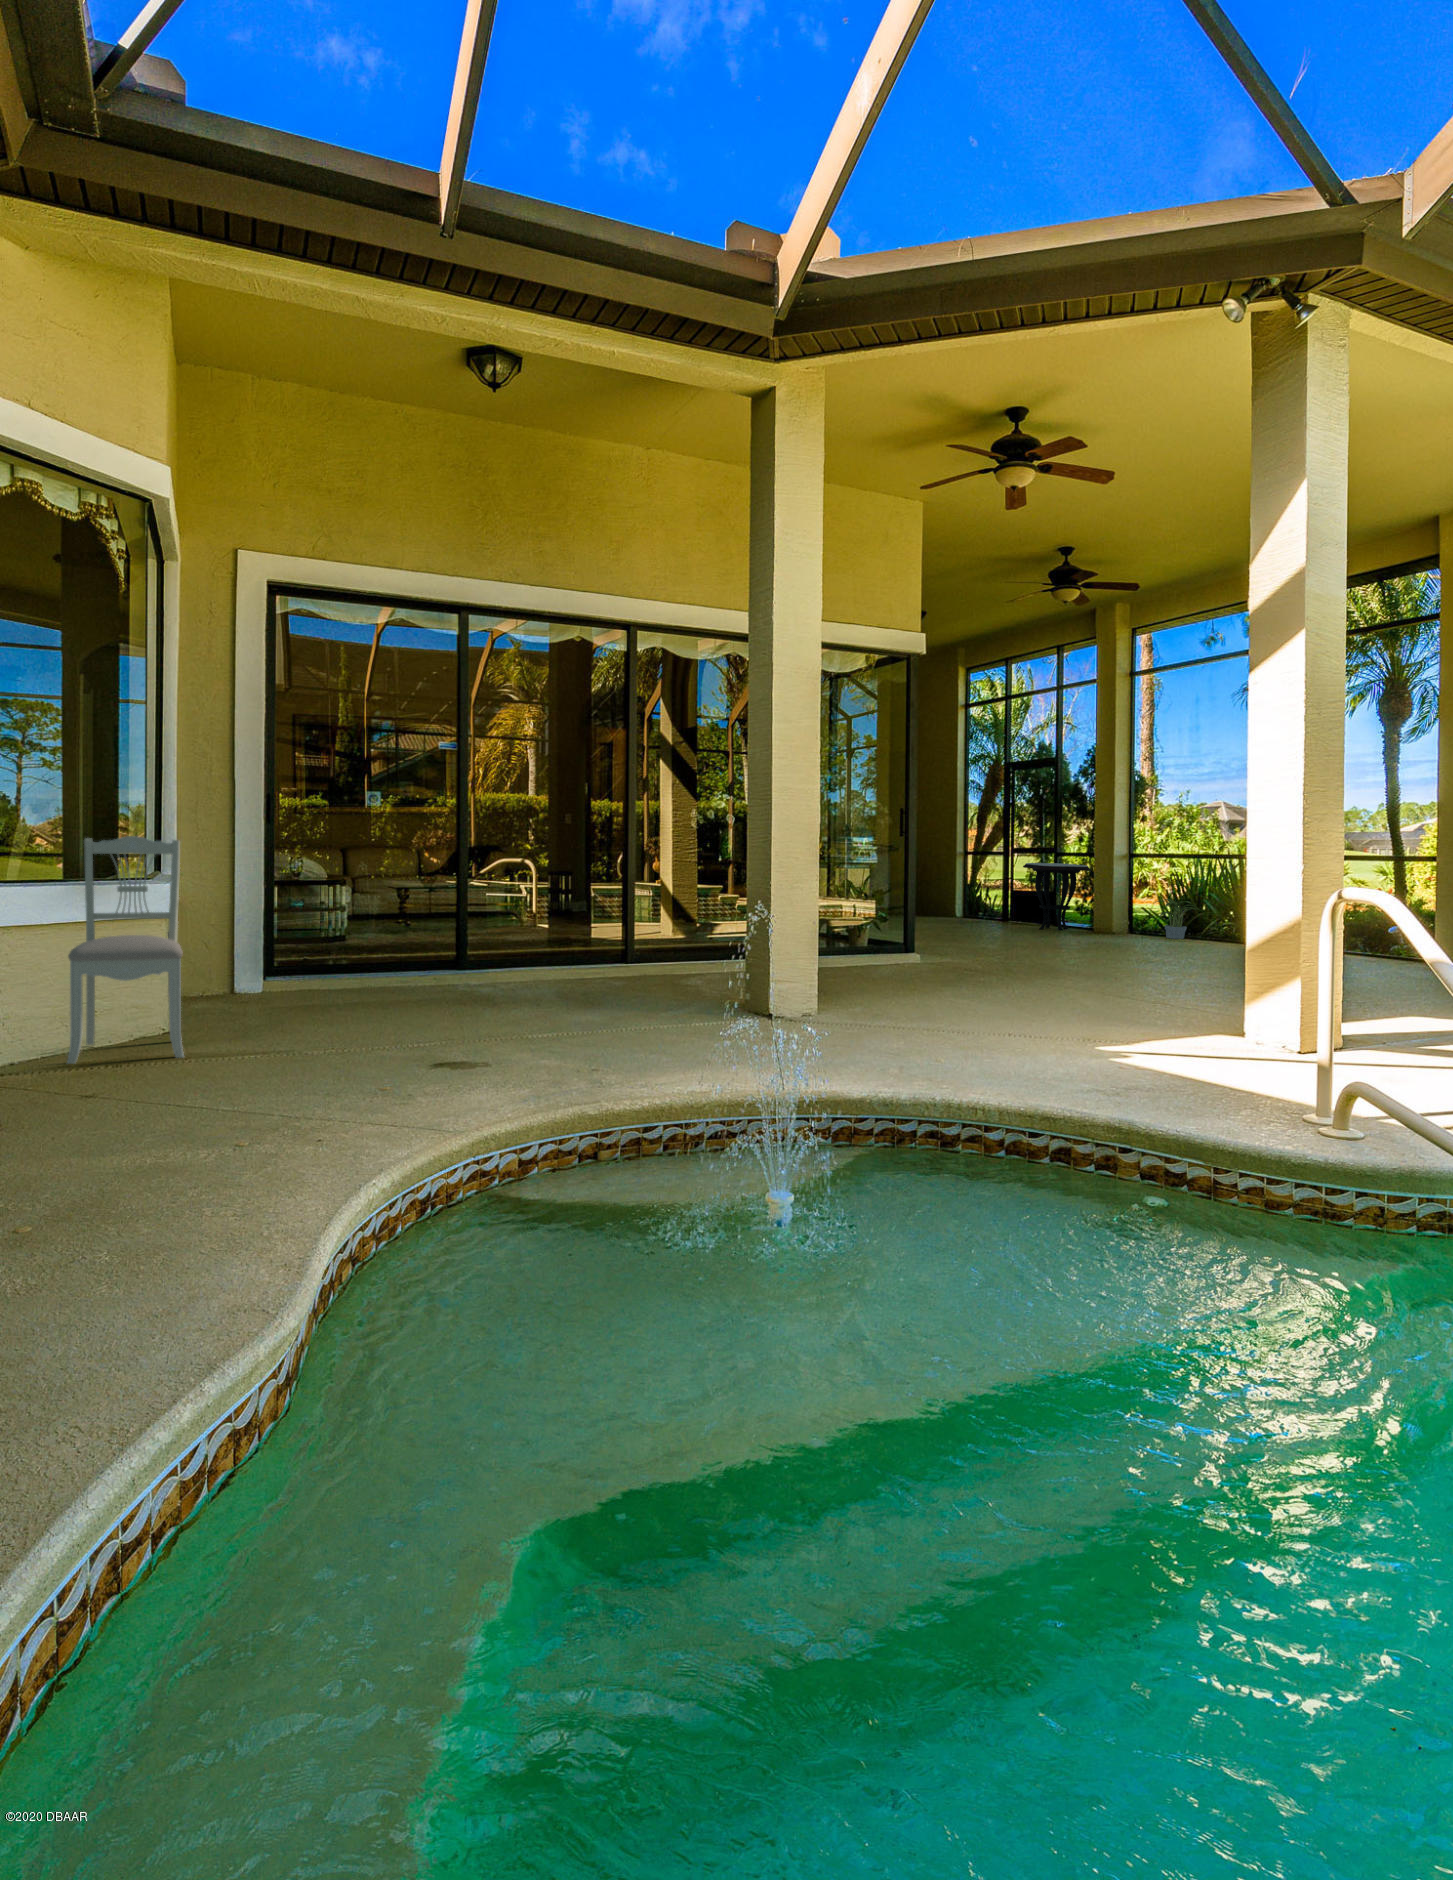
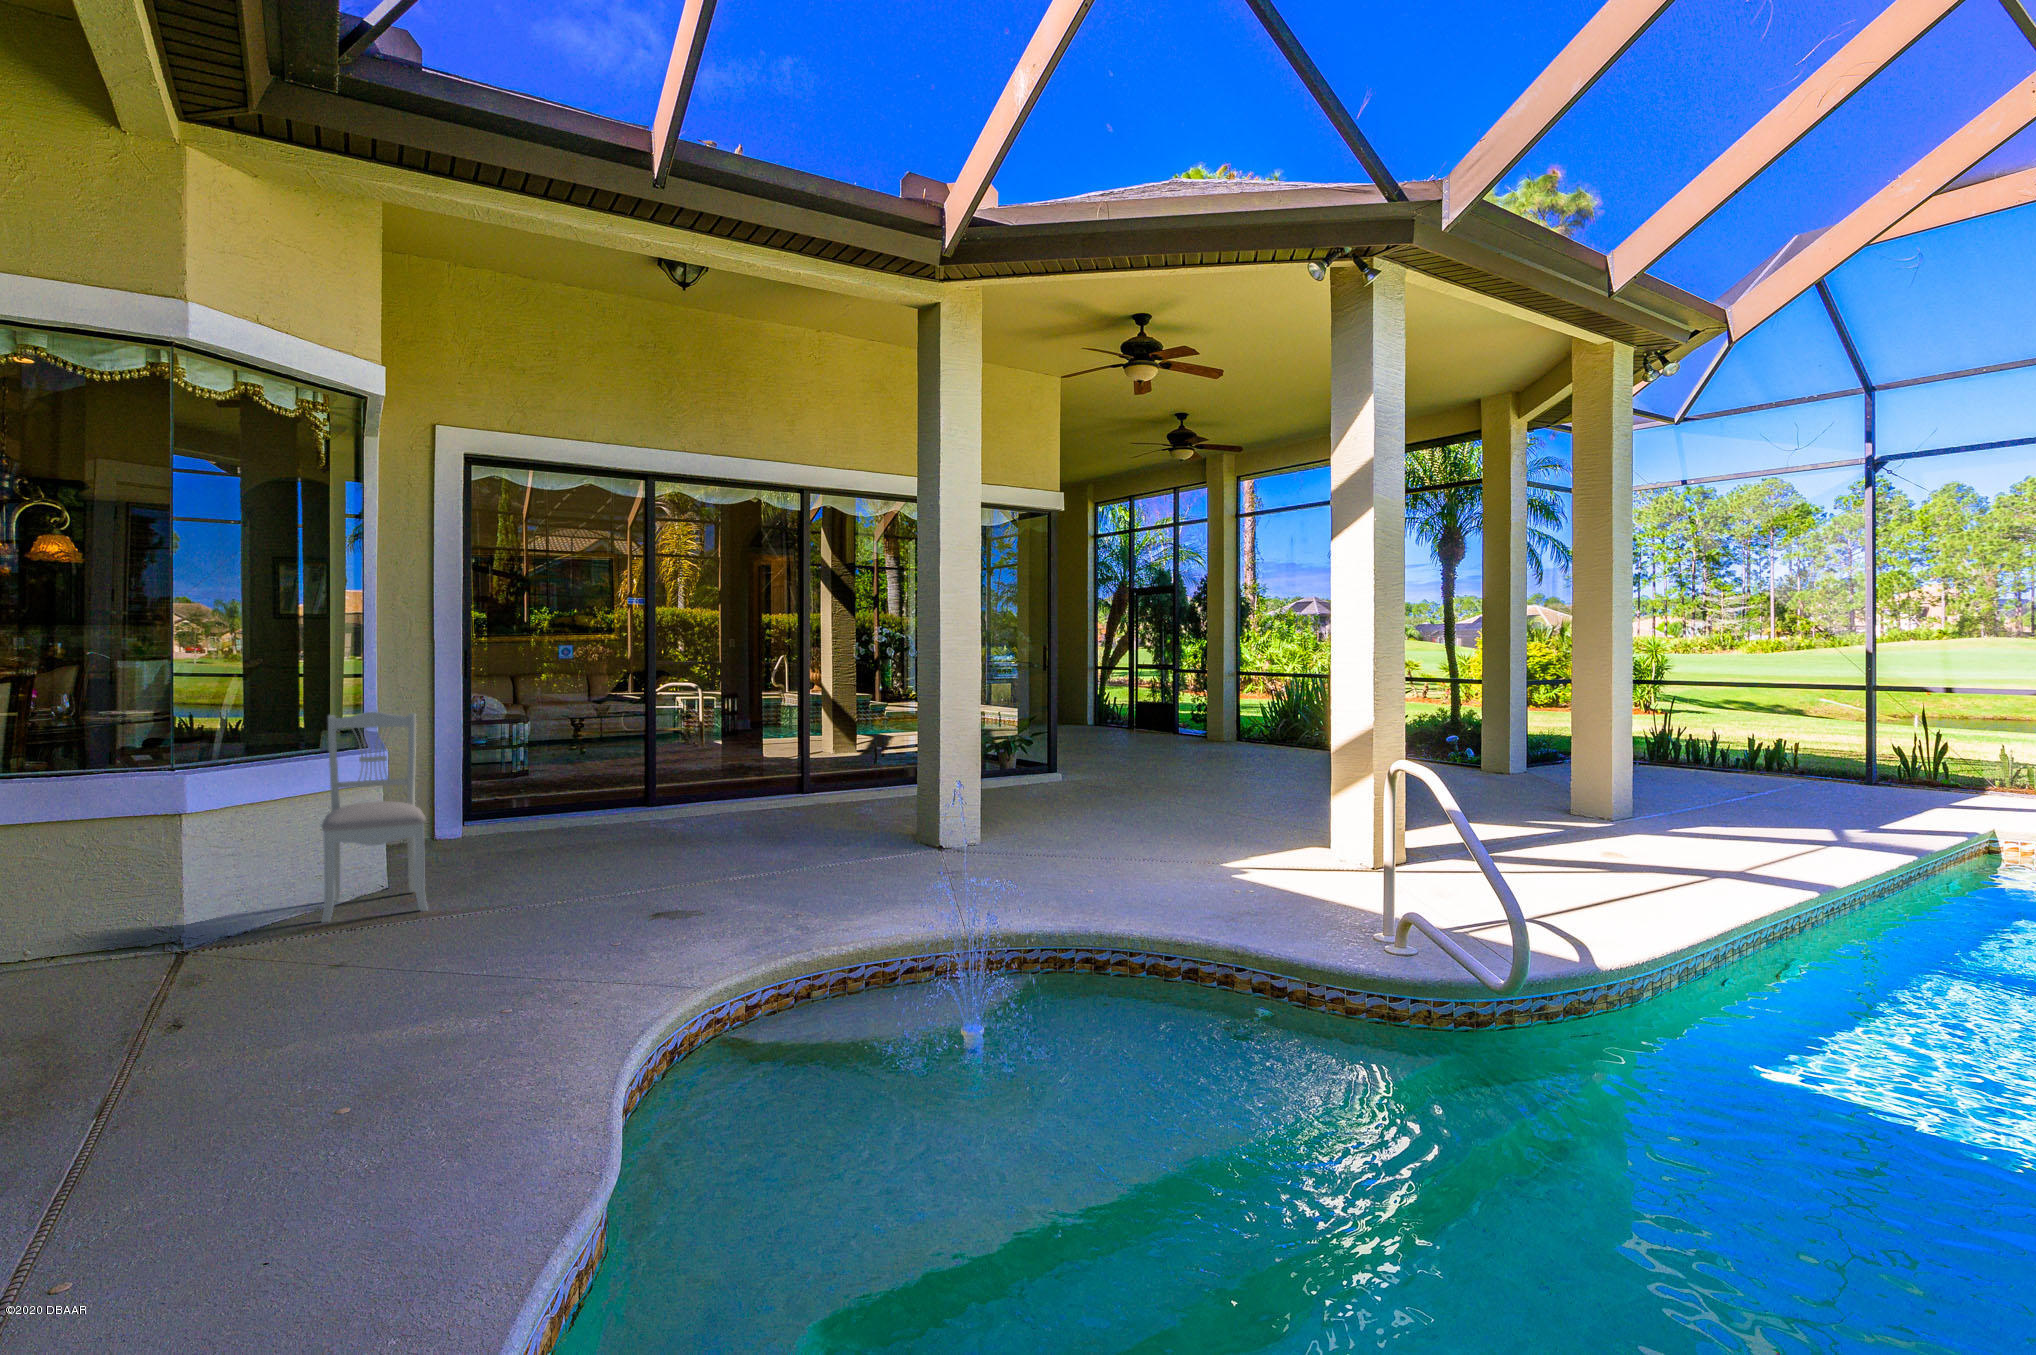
side table: present [1023,863,1091,931] -> none [1142,677,1200,737]
potted plant: present [1157,899,1198,939] -> none [1252,710,1293,744]

